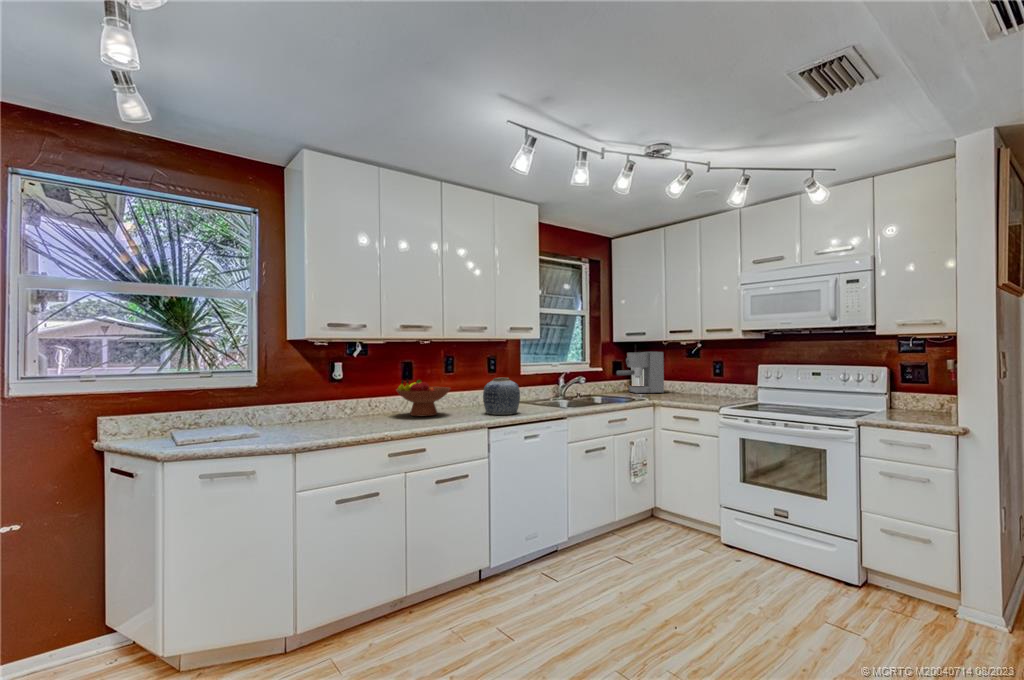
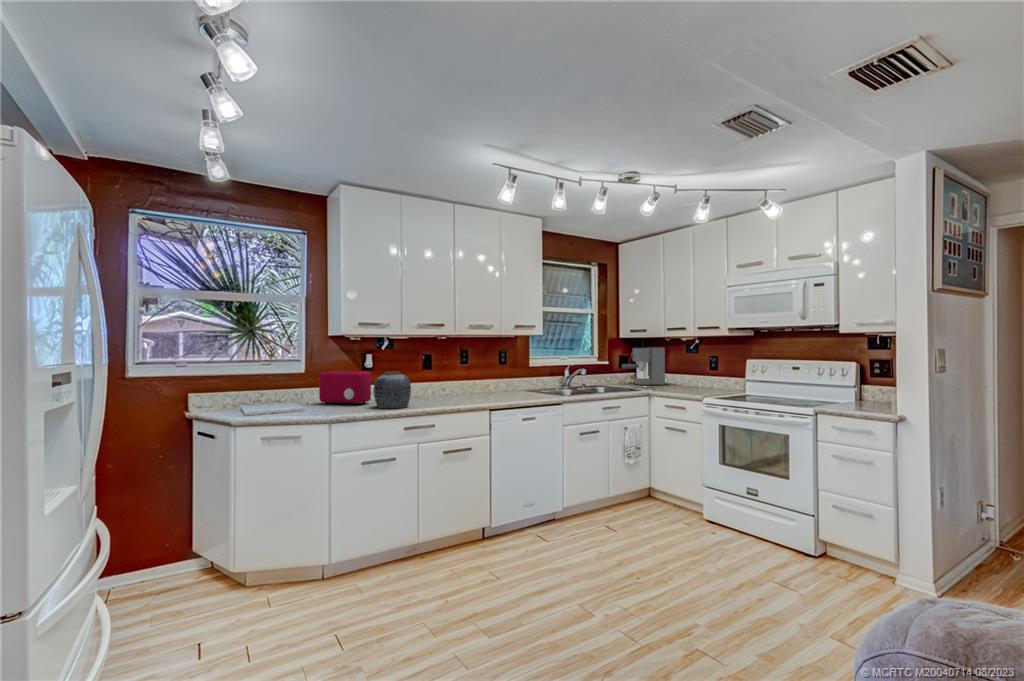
vase: present [483,378,520,415] -> present [374,372,411,408]
fruit bowl: present [396,380,450,416] -> none [417,368,464,399]
toaster: none [276,384,341,426] -> present [319,371,371,405]

